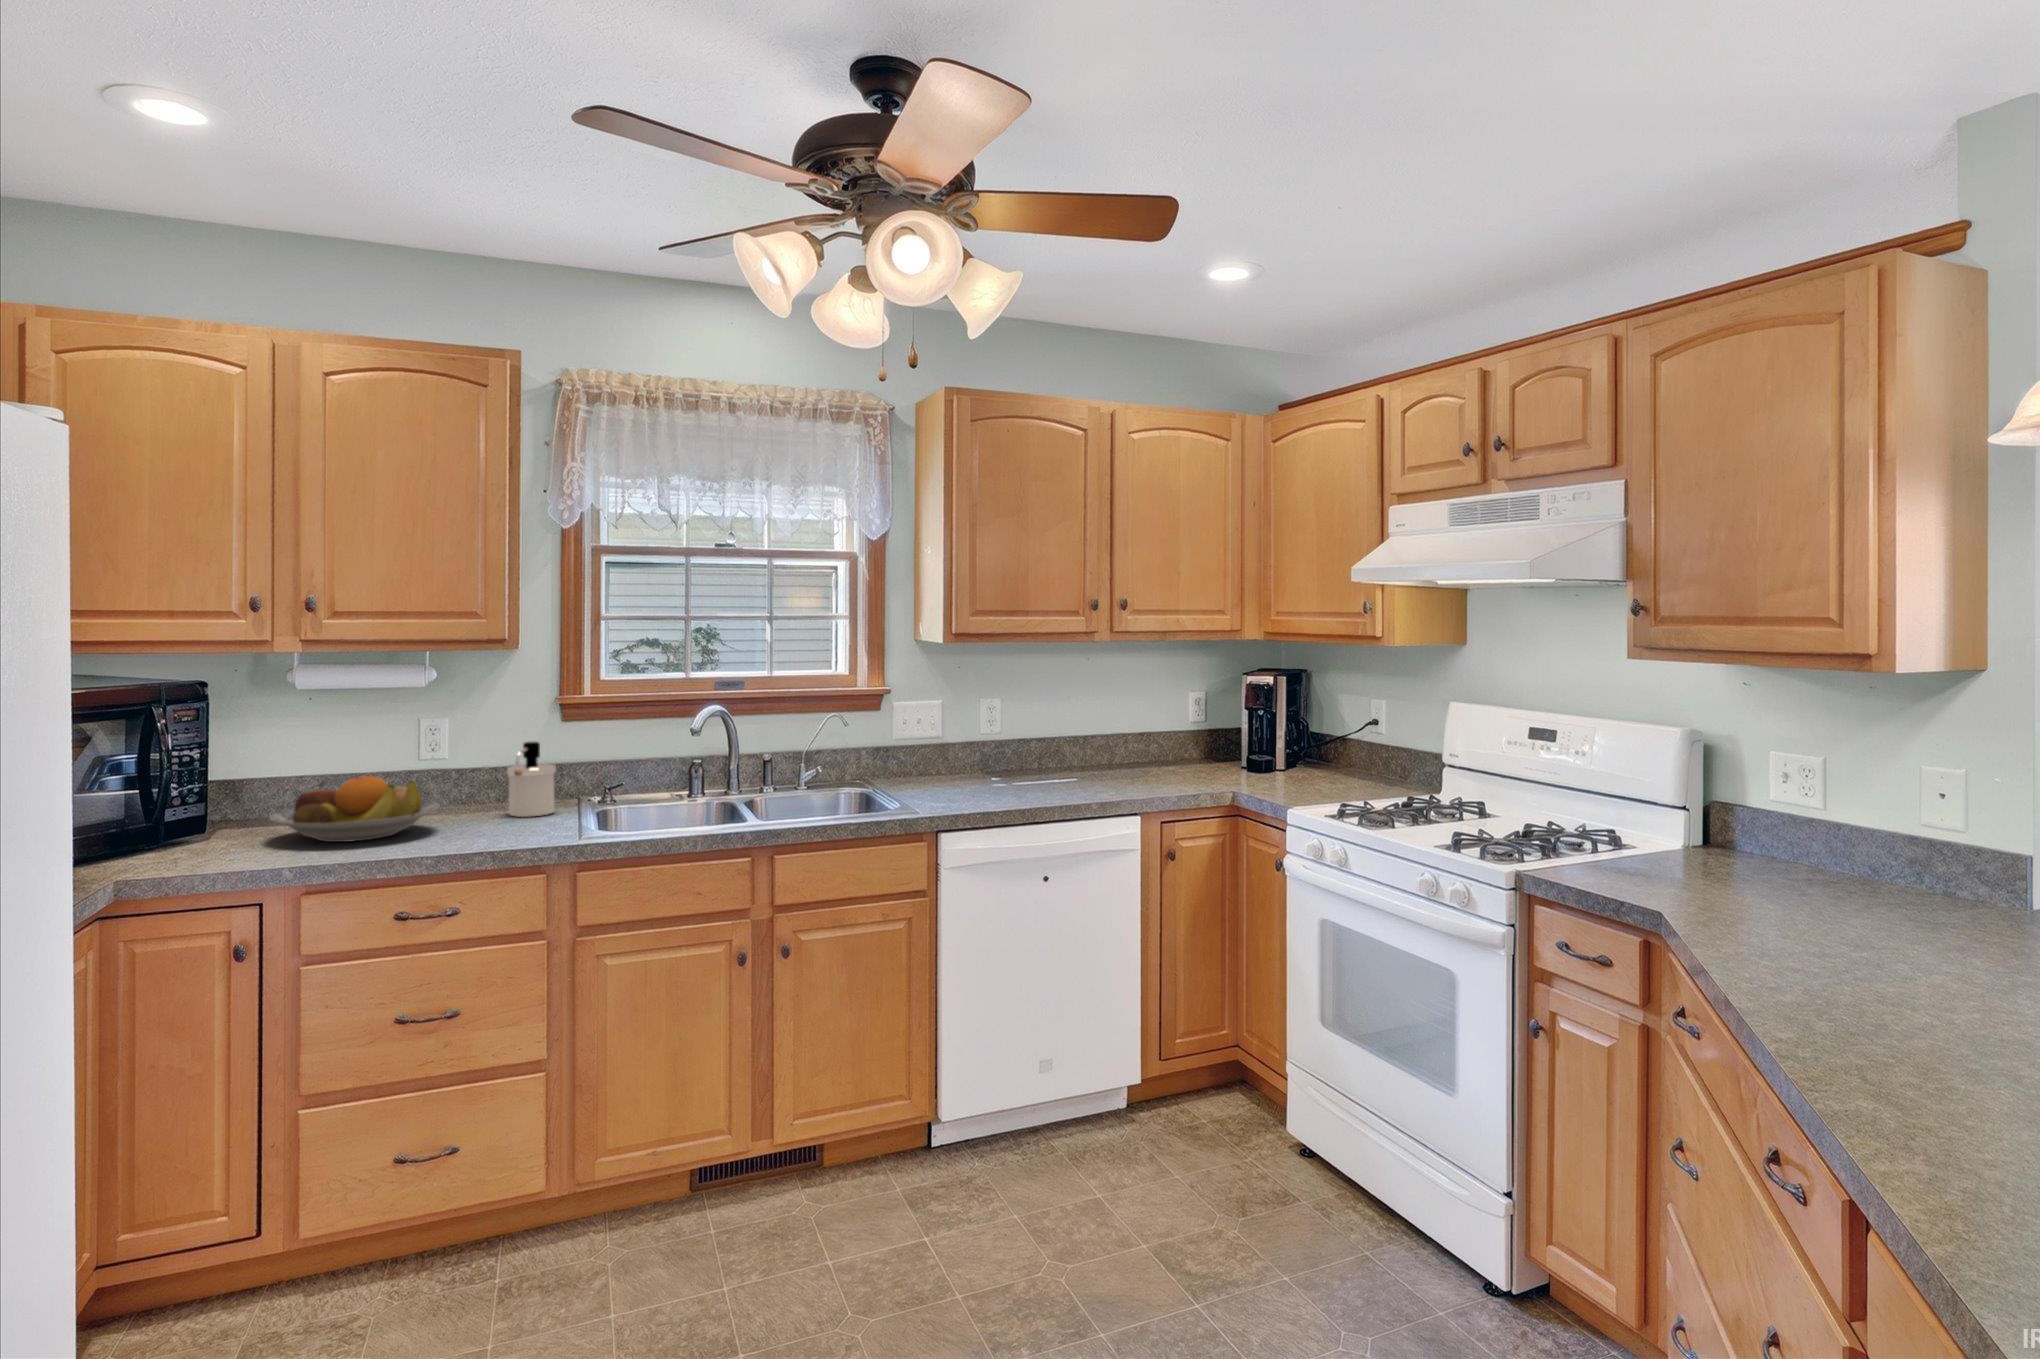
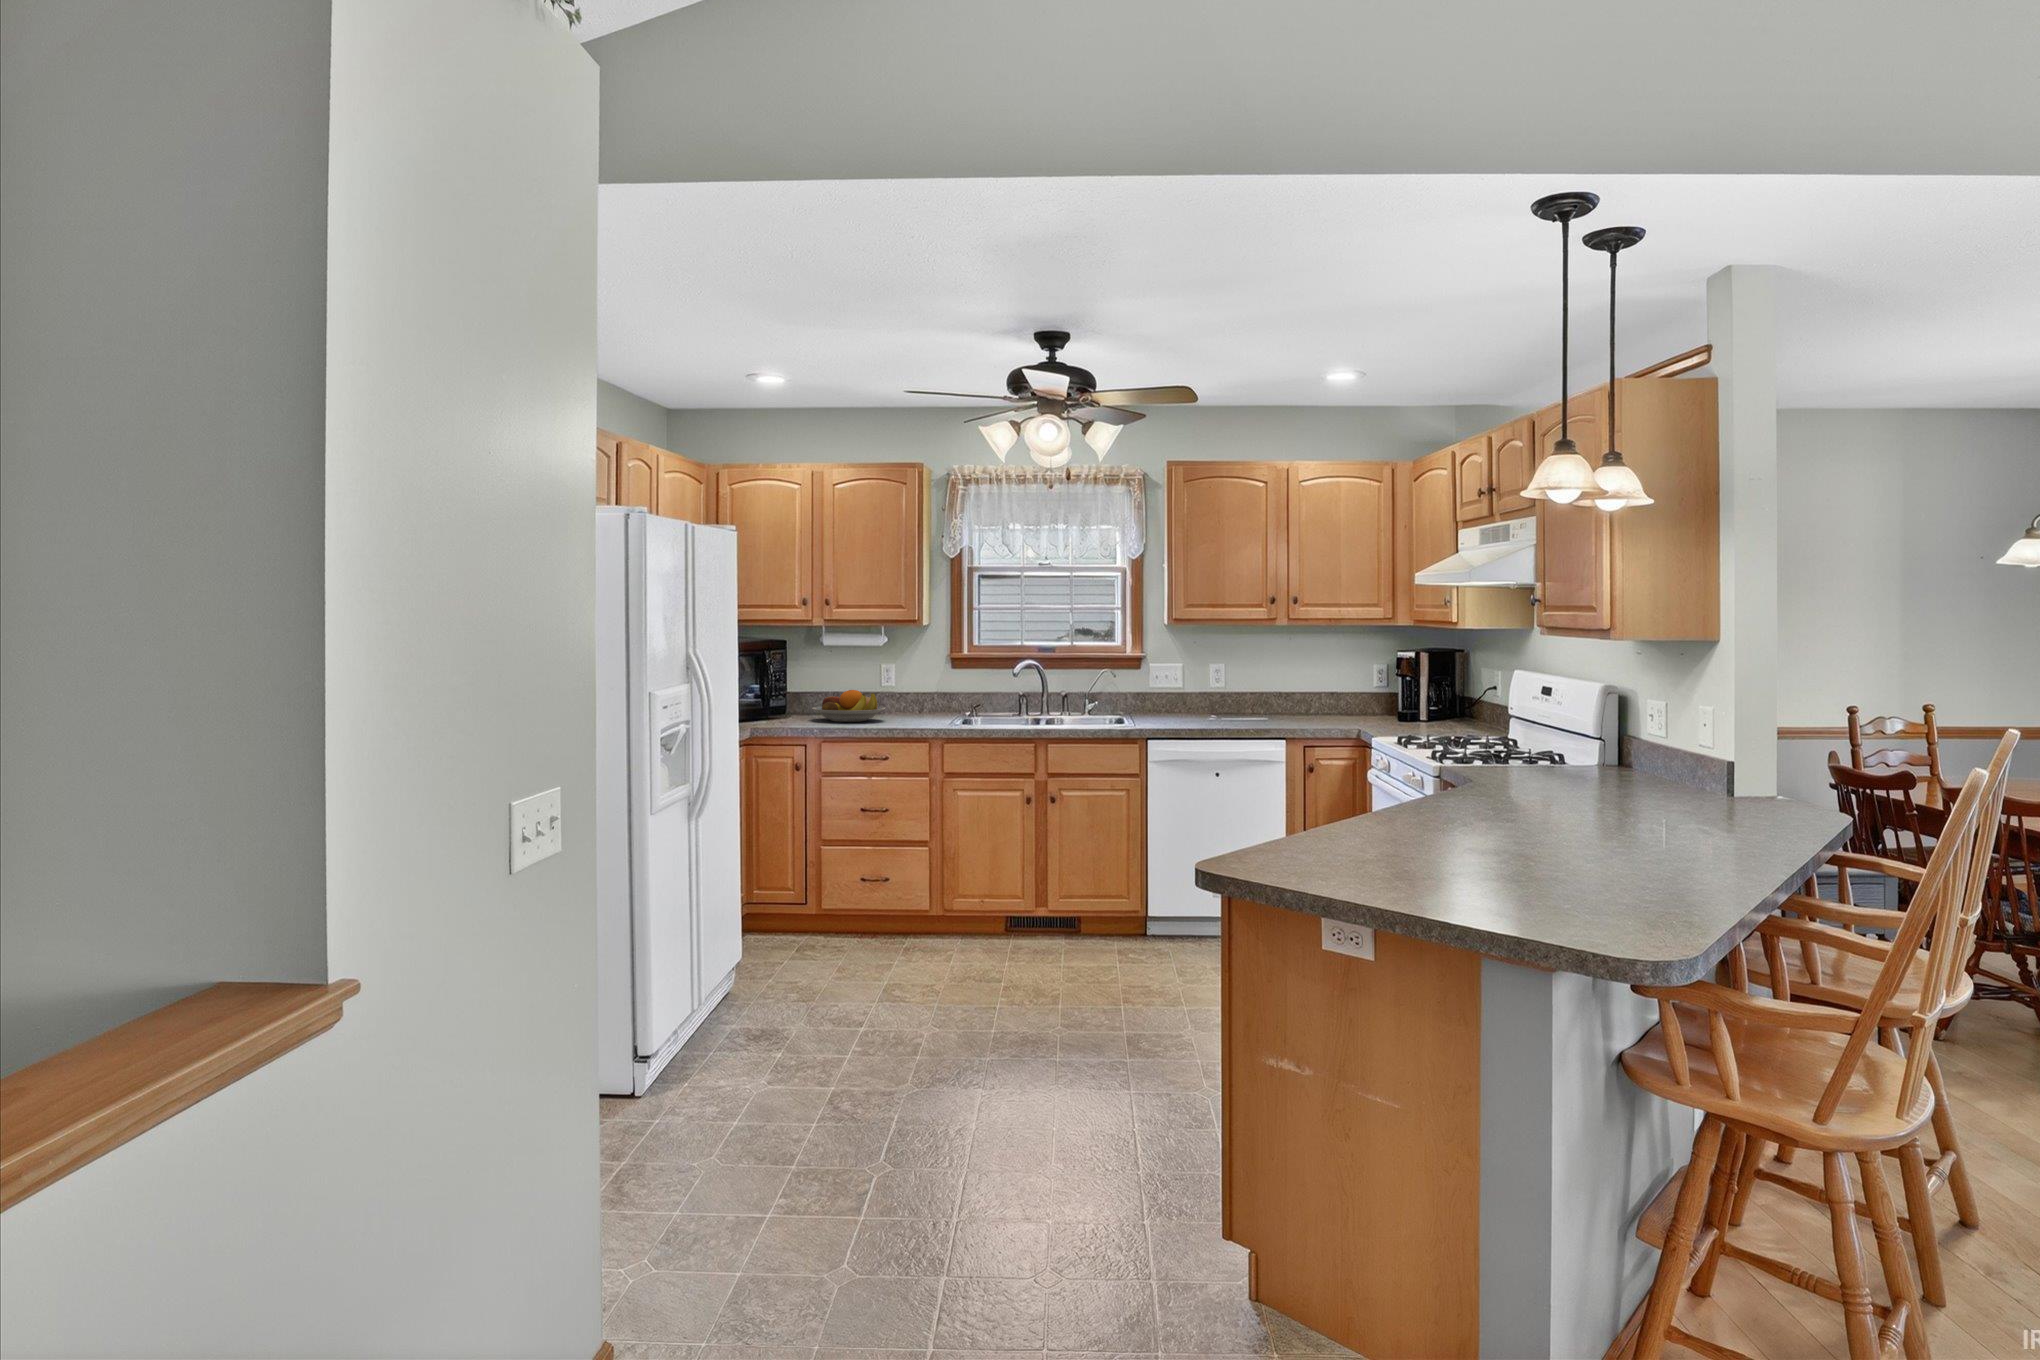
soap dispenser: present [507,741,556,817] -> none [920,678,944,719]

